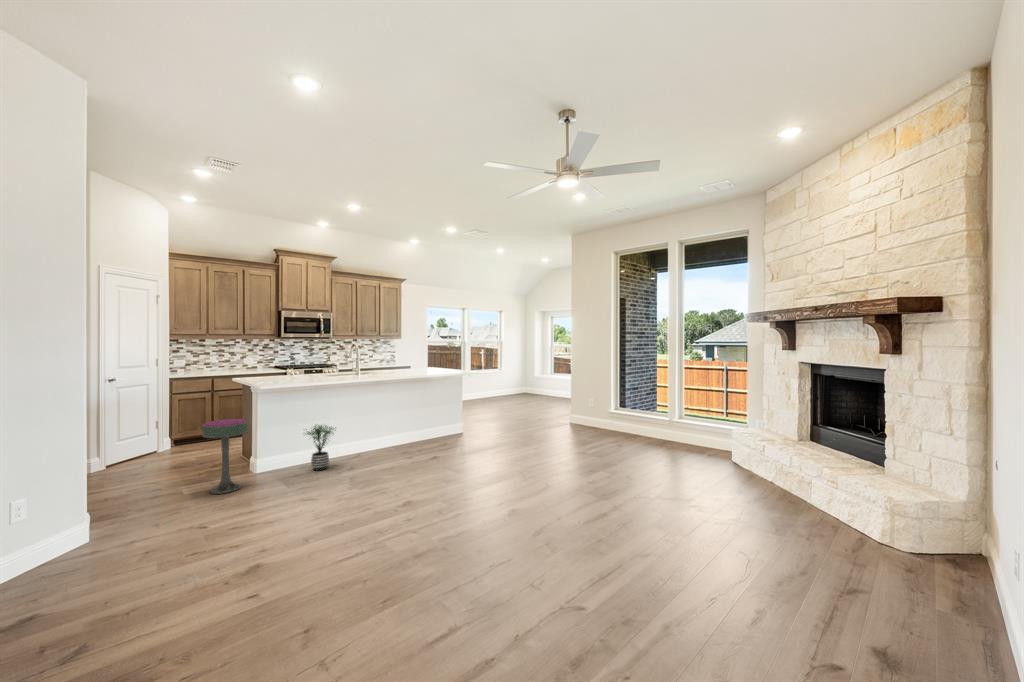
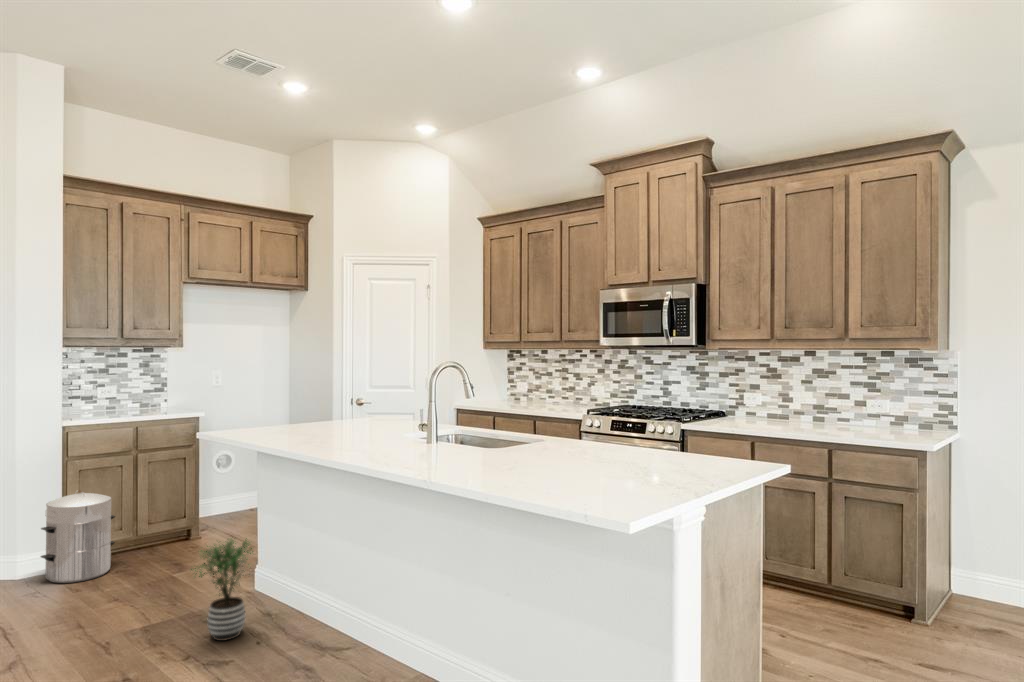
bar stool: present [202,419,247,494] -> none [122,482,188,602]
waste bin: none [83,450,146,529] -> present [41,490,115,583]

